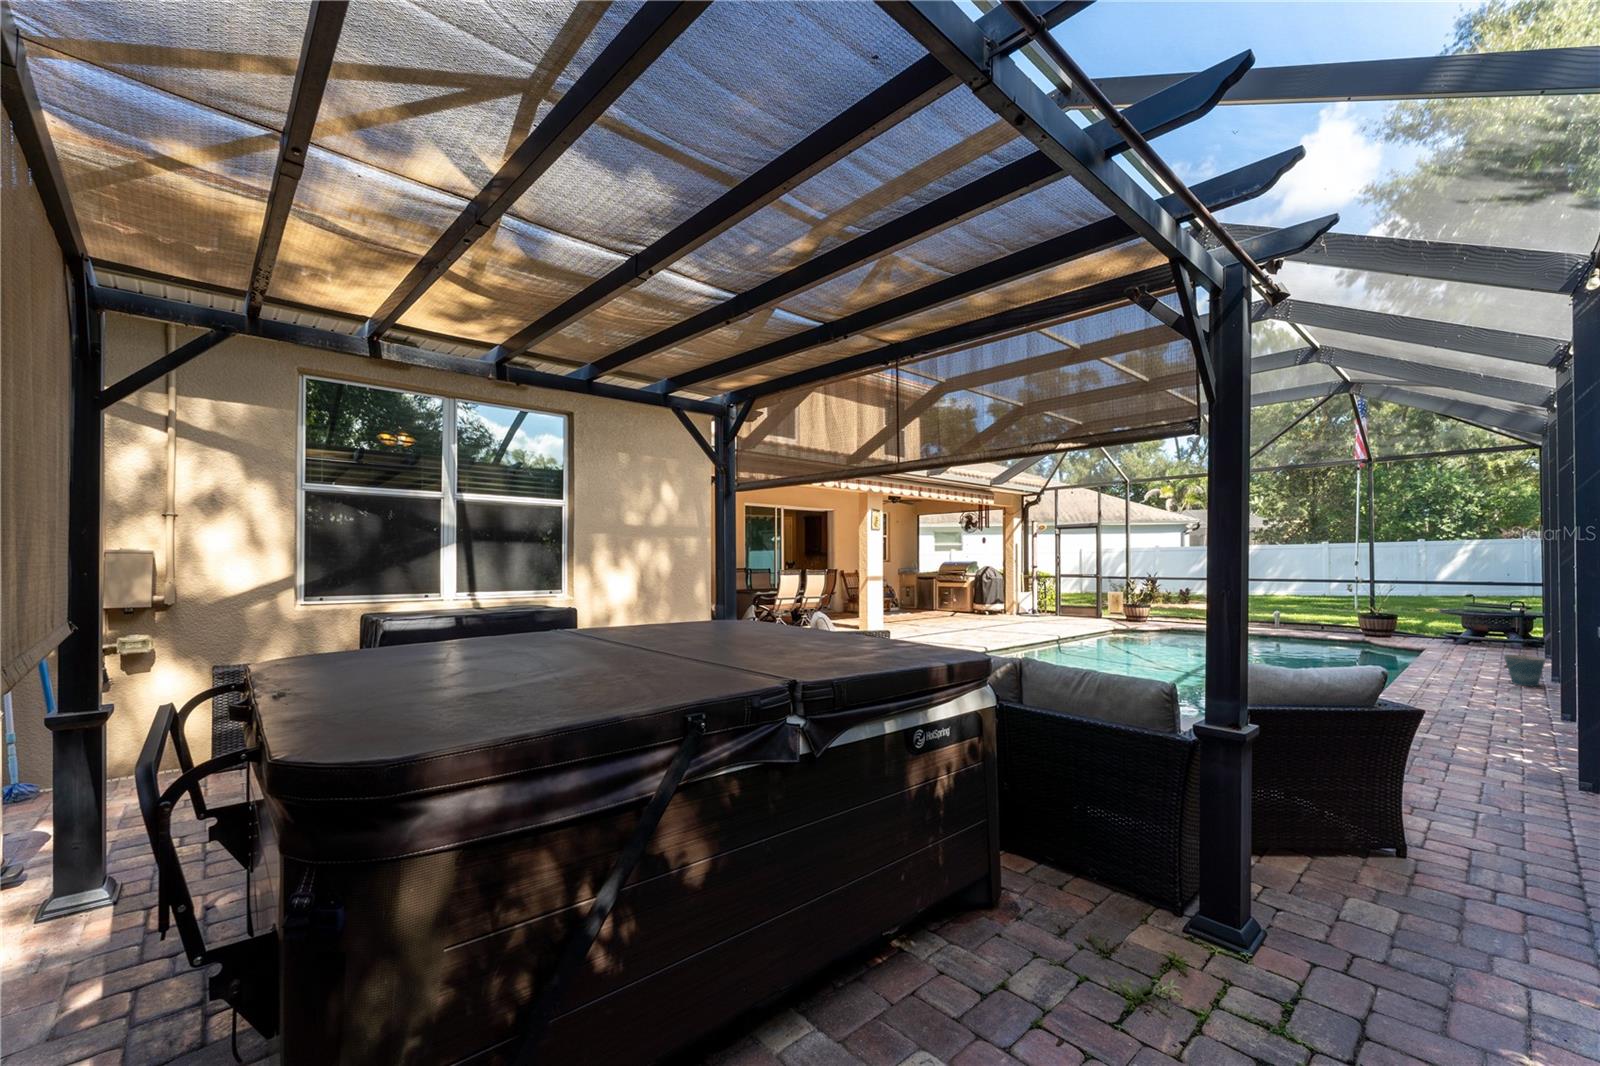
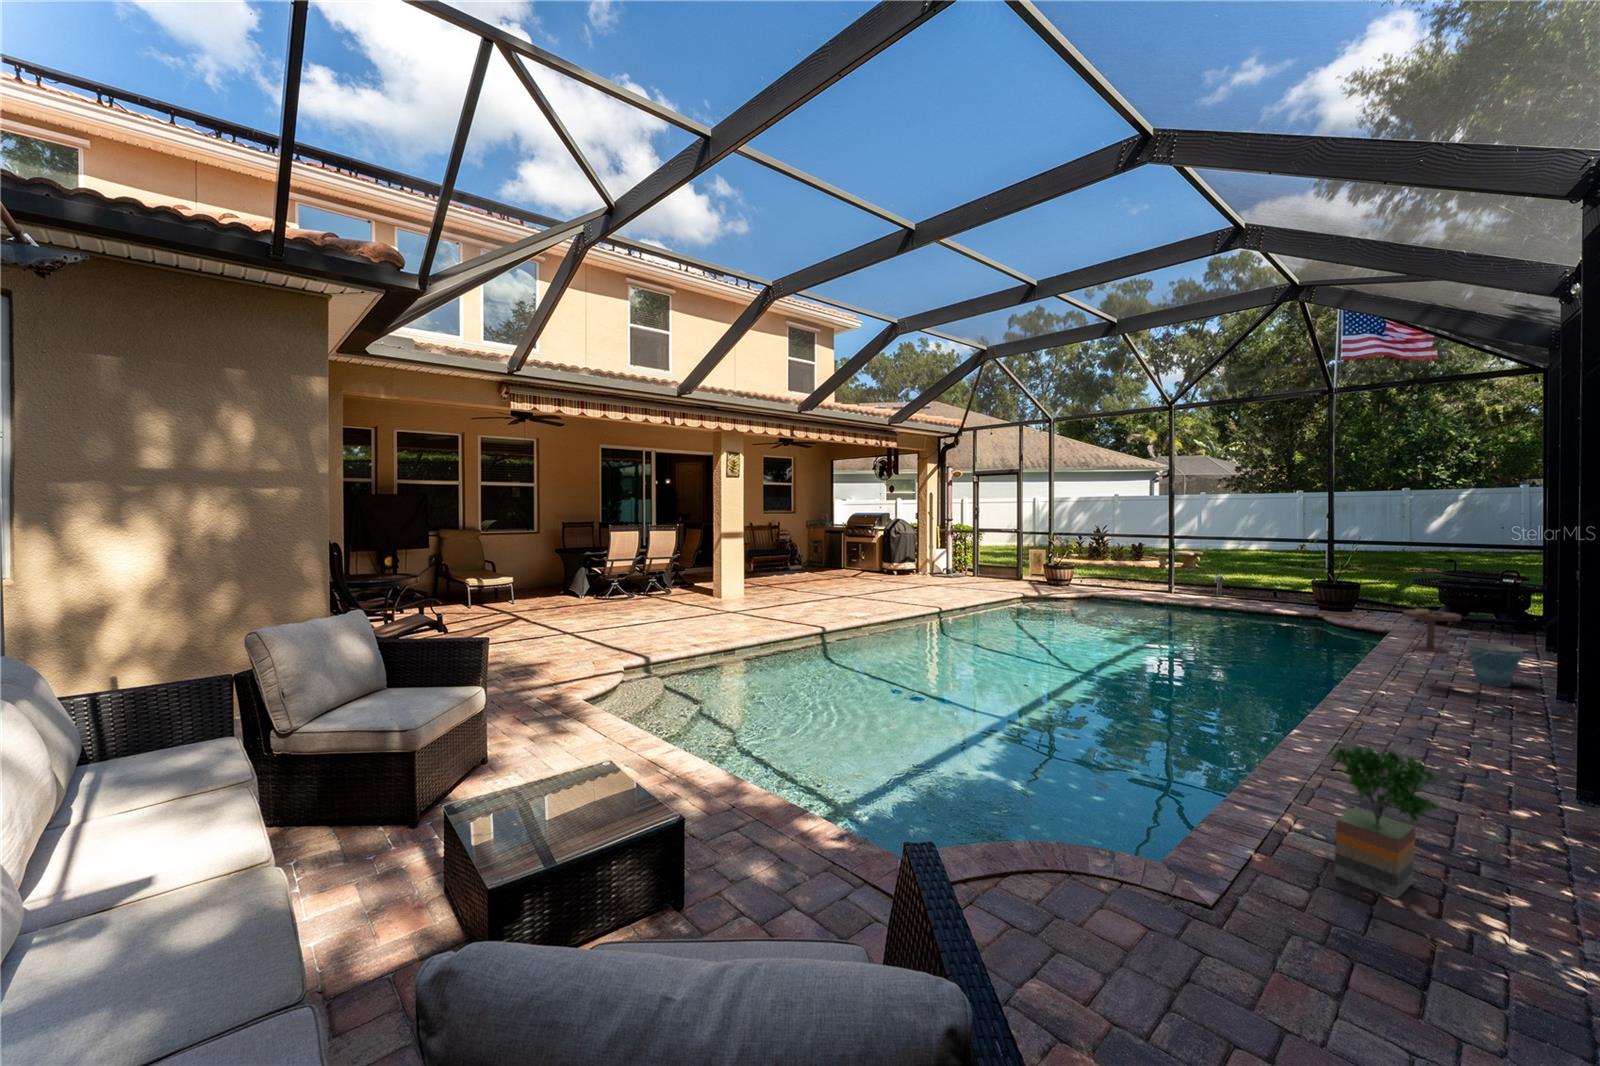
side table: none [1456,629,1500,686] -> present [1403,609,1461,654]
potted tree: none [1445,690,1518,775] -> present [1332,745,1440,899]

